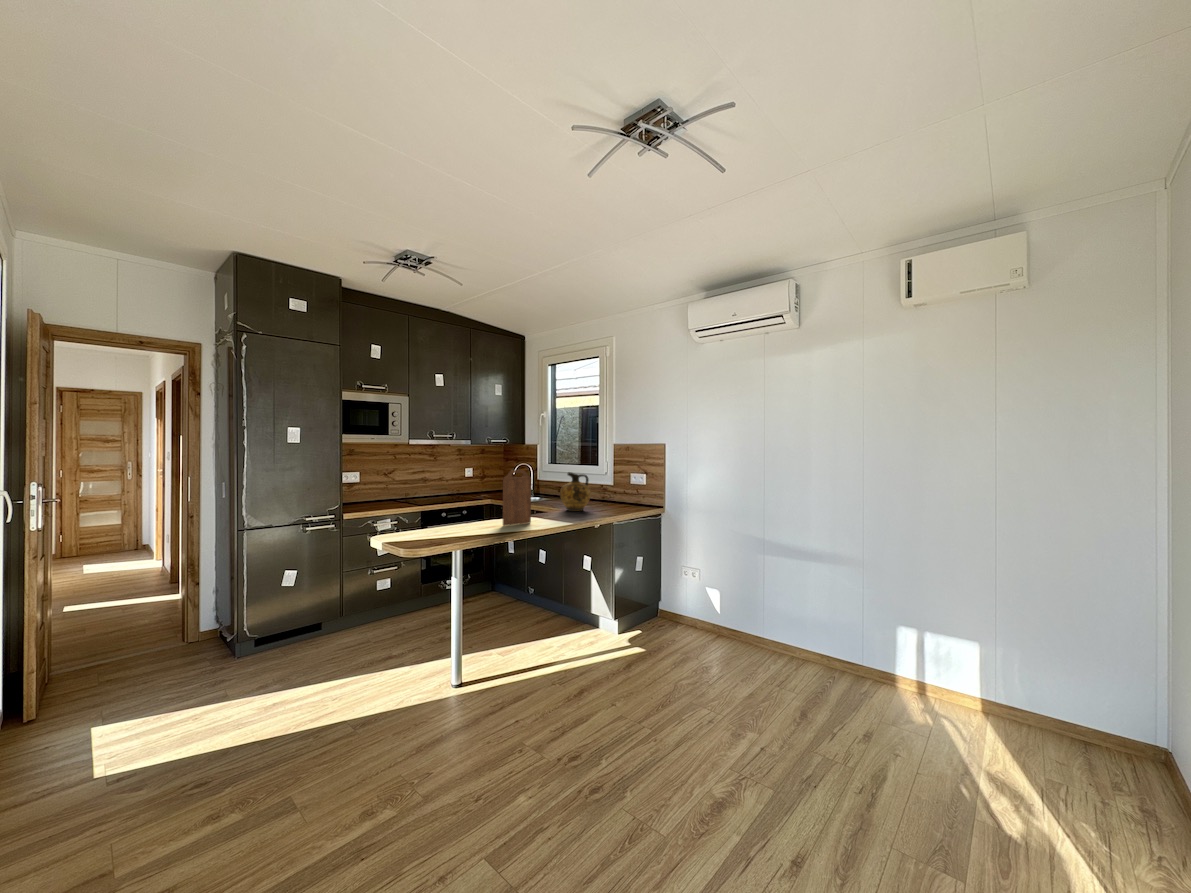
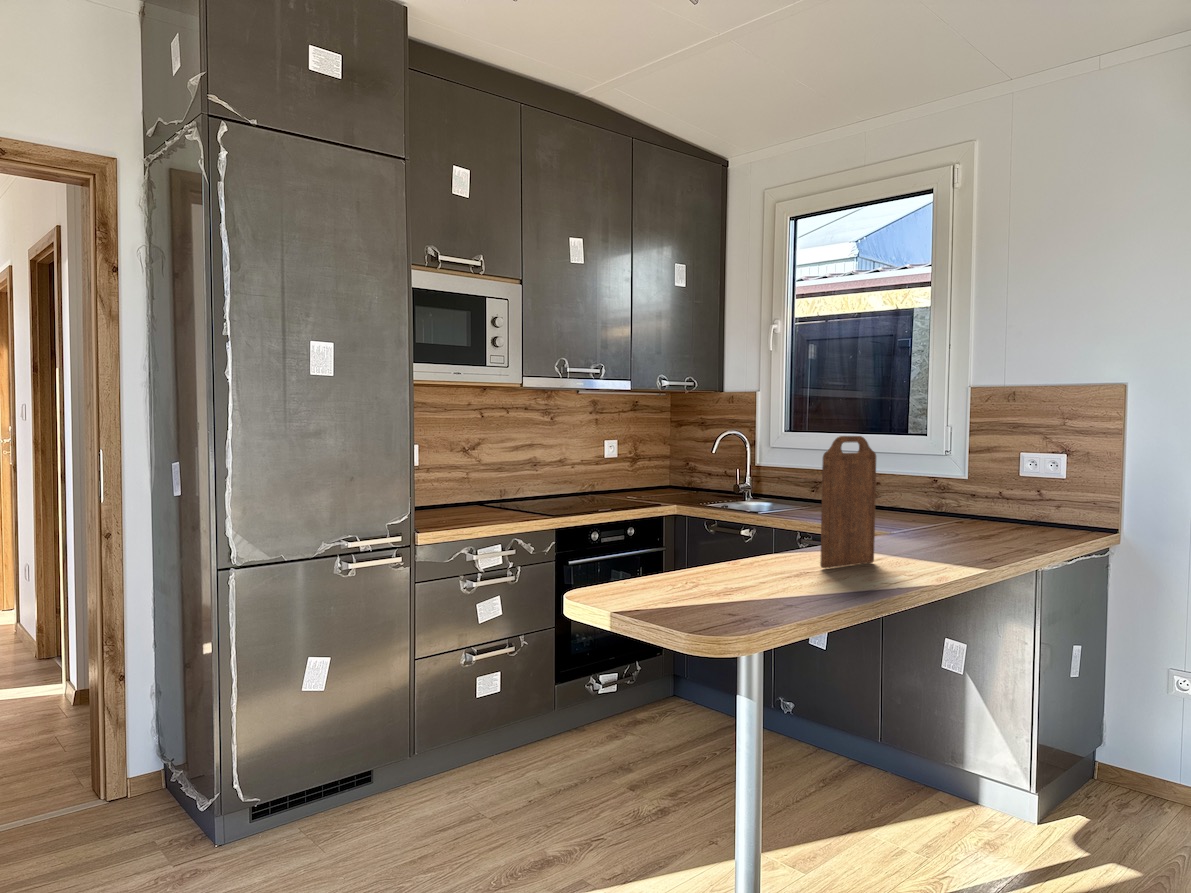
ceramic jug: present [560,472,591,511] -> none [876,446,950,534]

